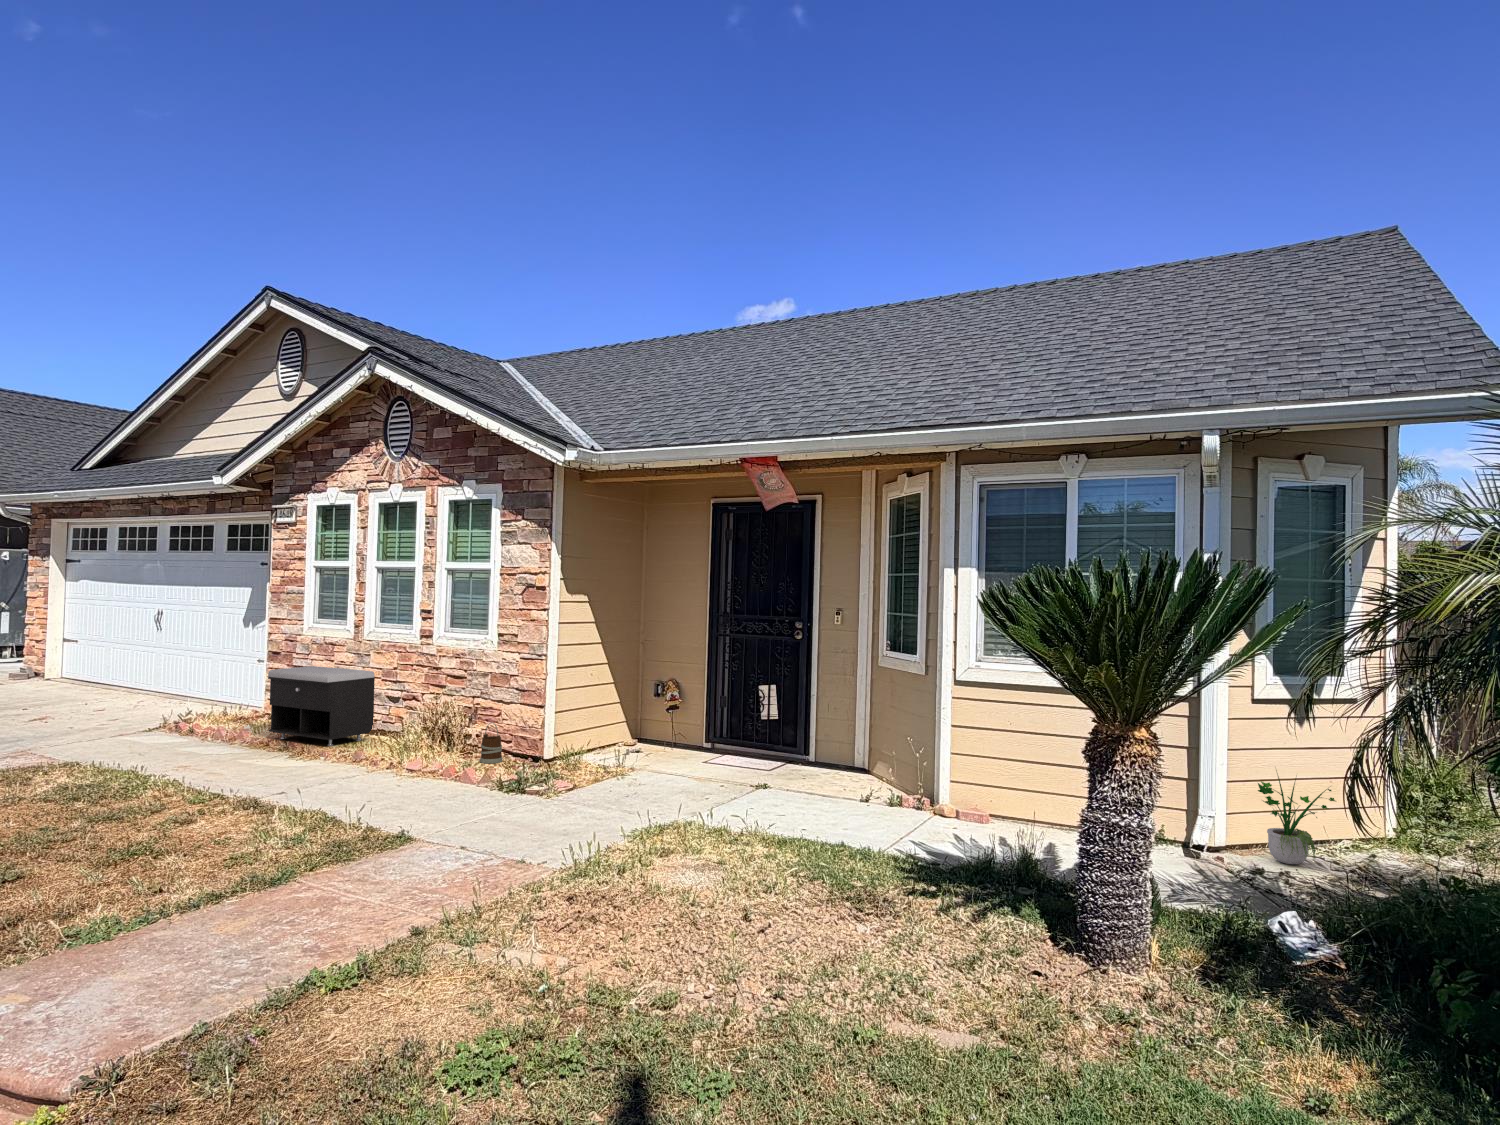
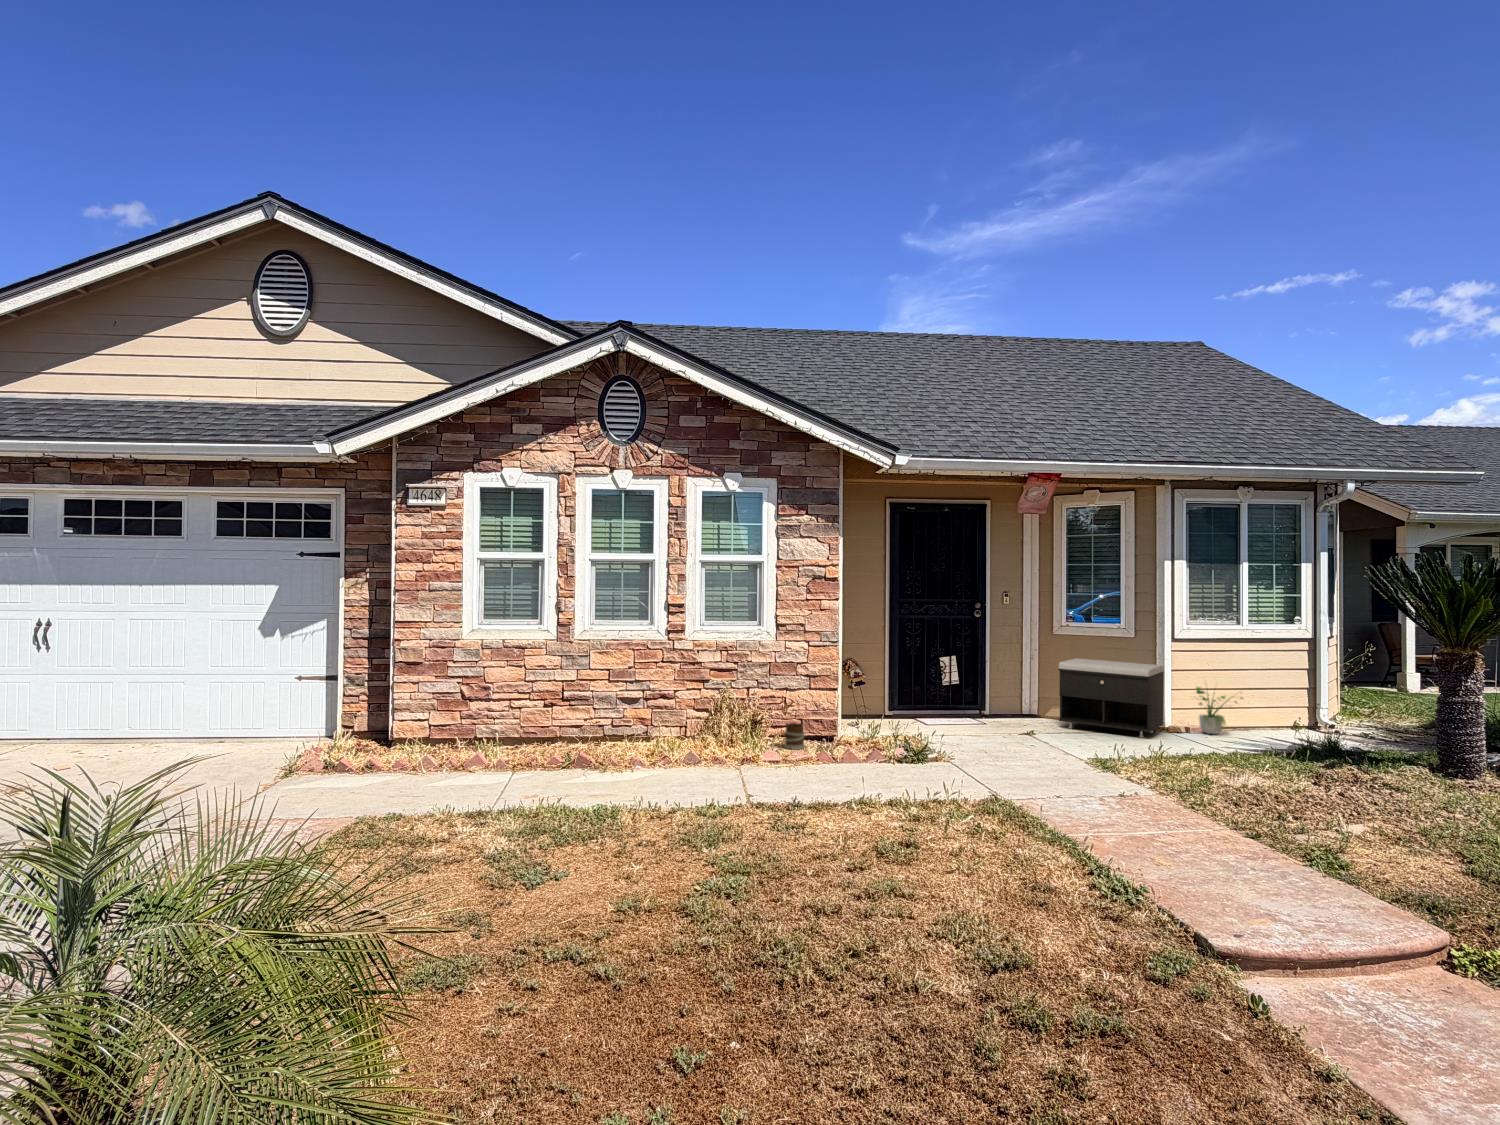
storage bench: present [268,666,375,746] -> present [1059,658,1164,738]
potted plant: present [1258,776,1336,864] -> present [1196,687,1242,734]

